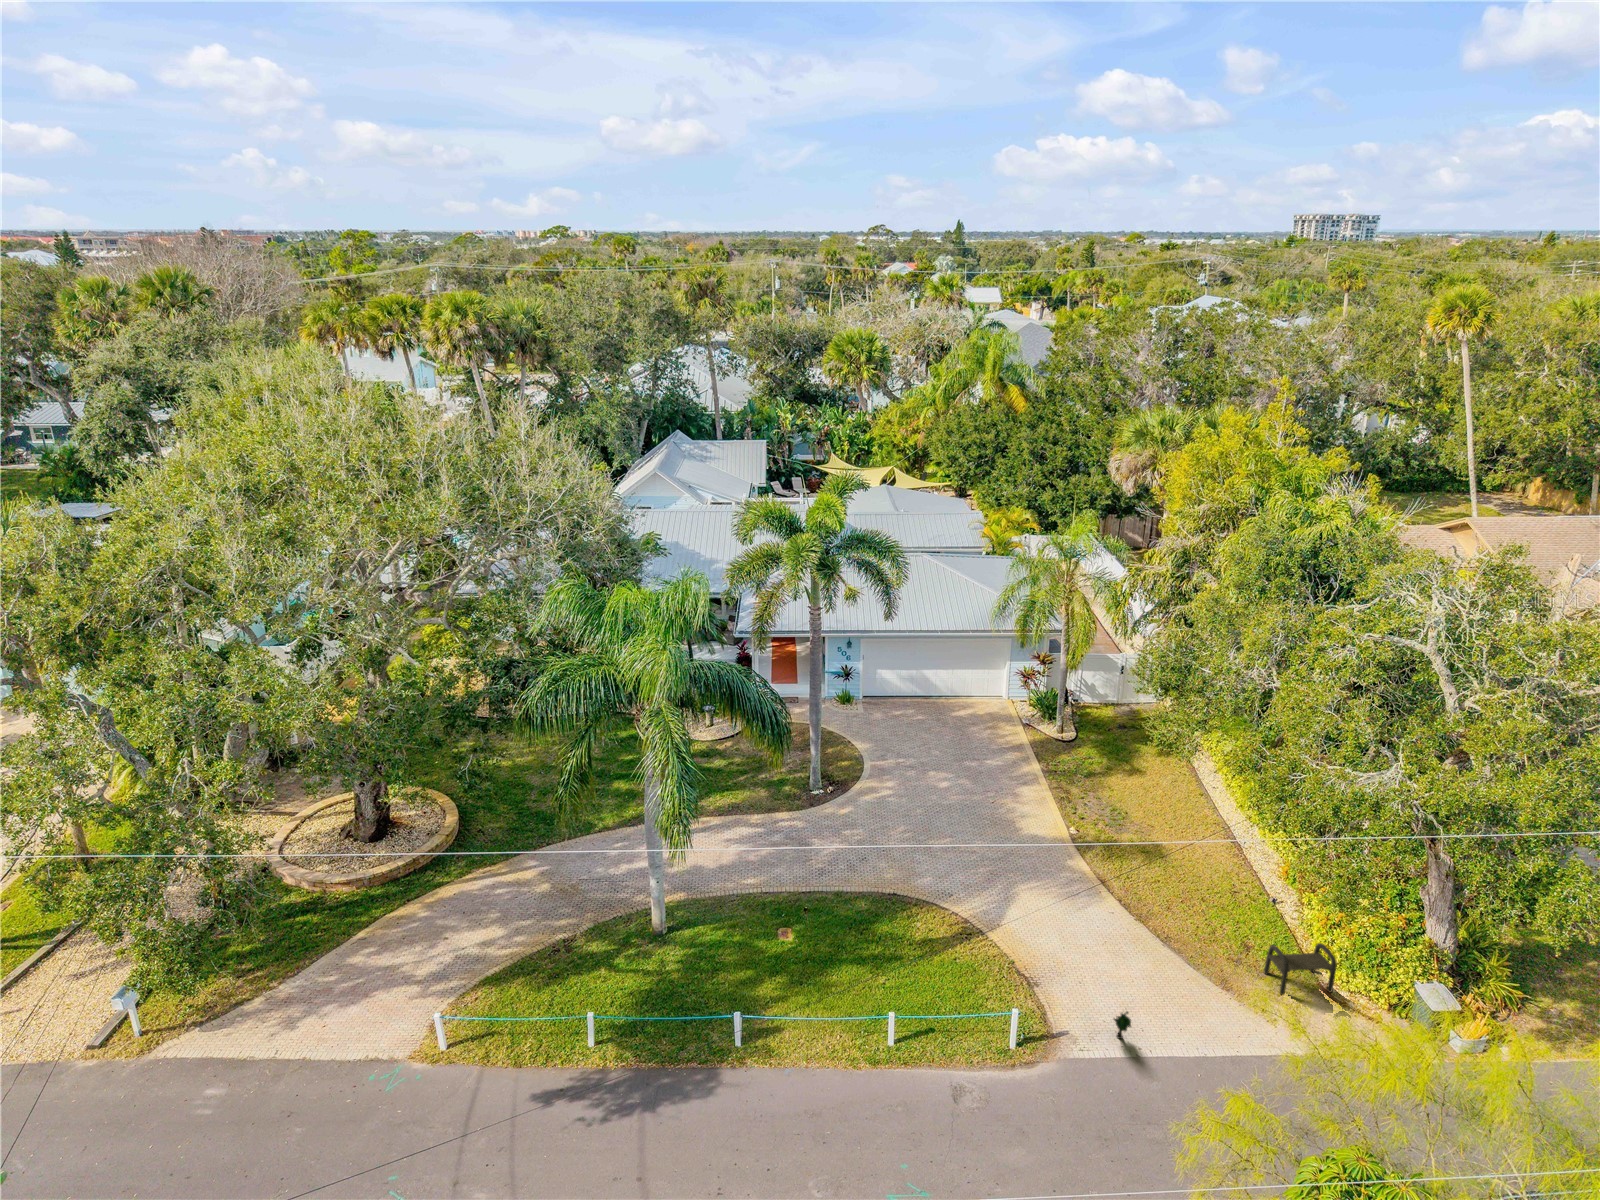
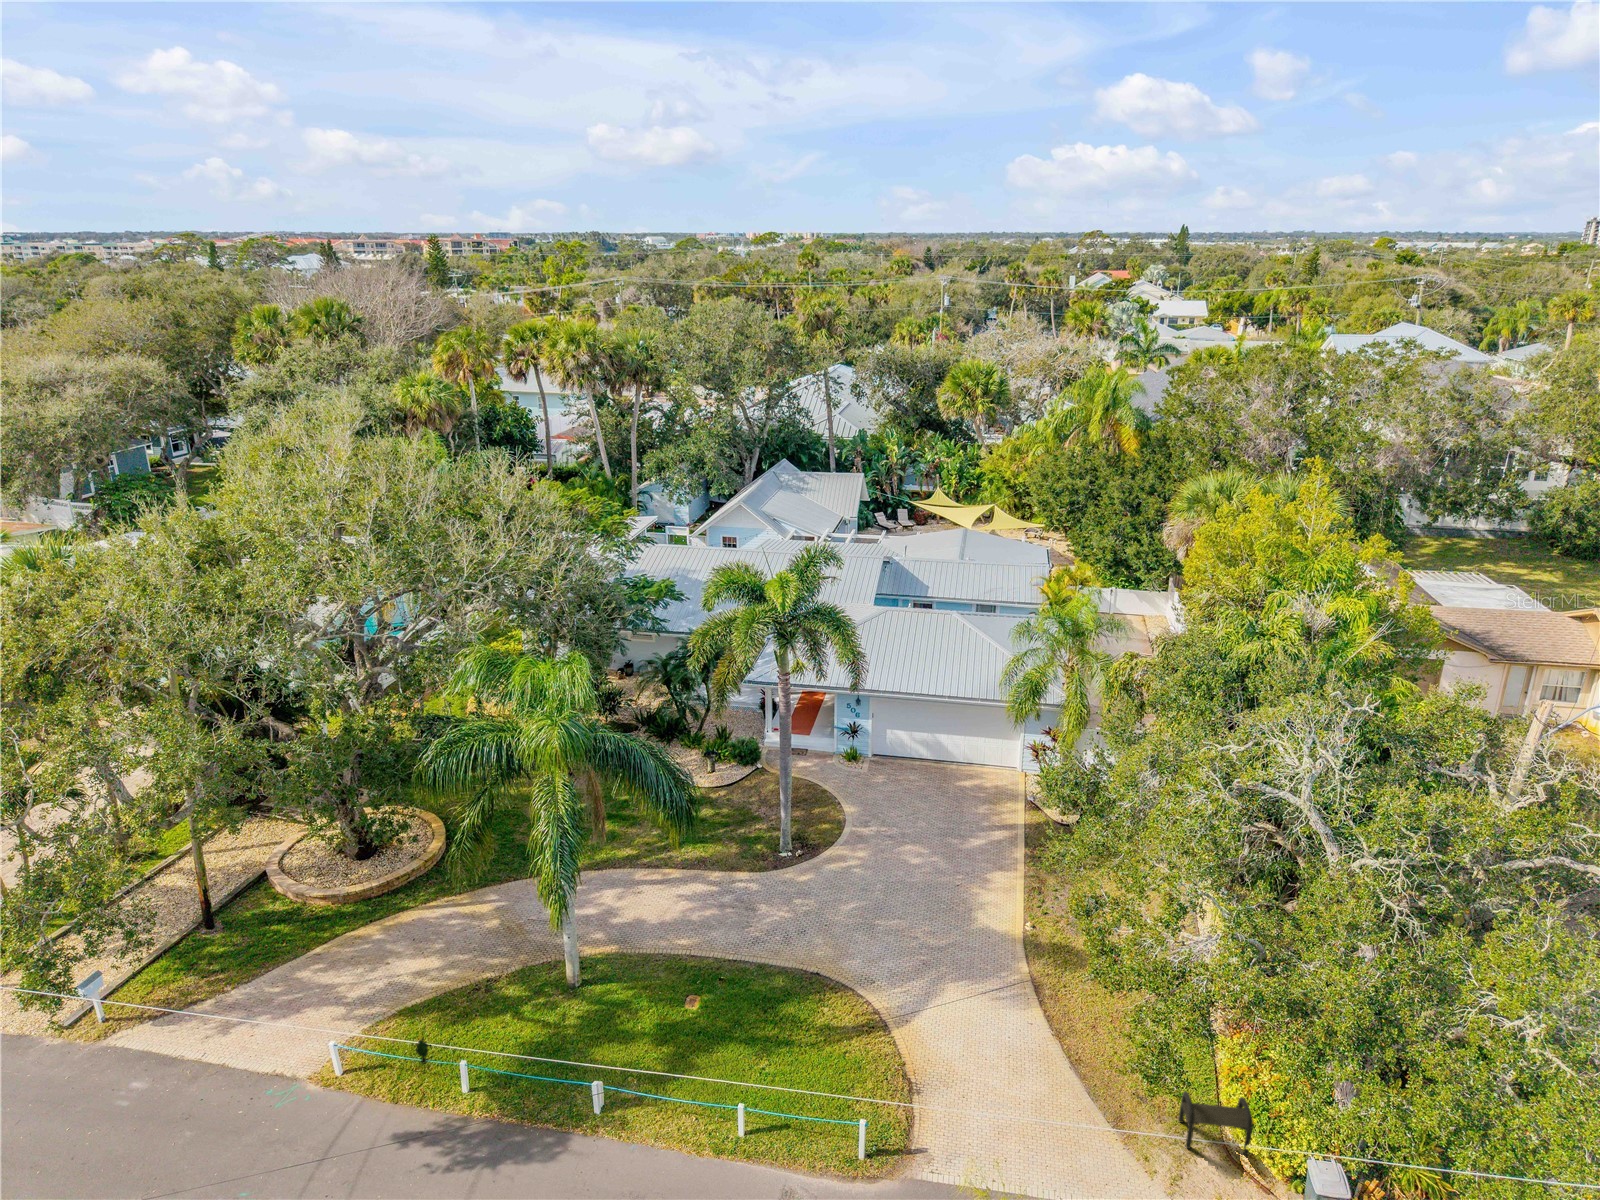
decorative plant: present [1114,1012,1131,1039] -> present [416,1037,431,1063]

